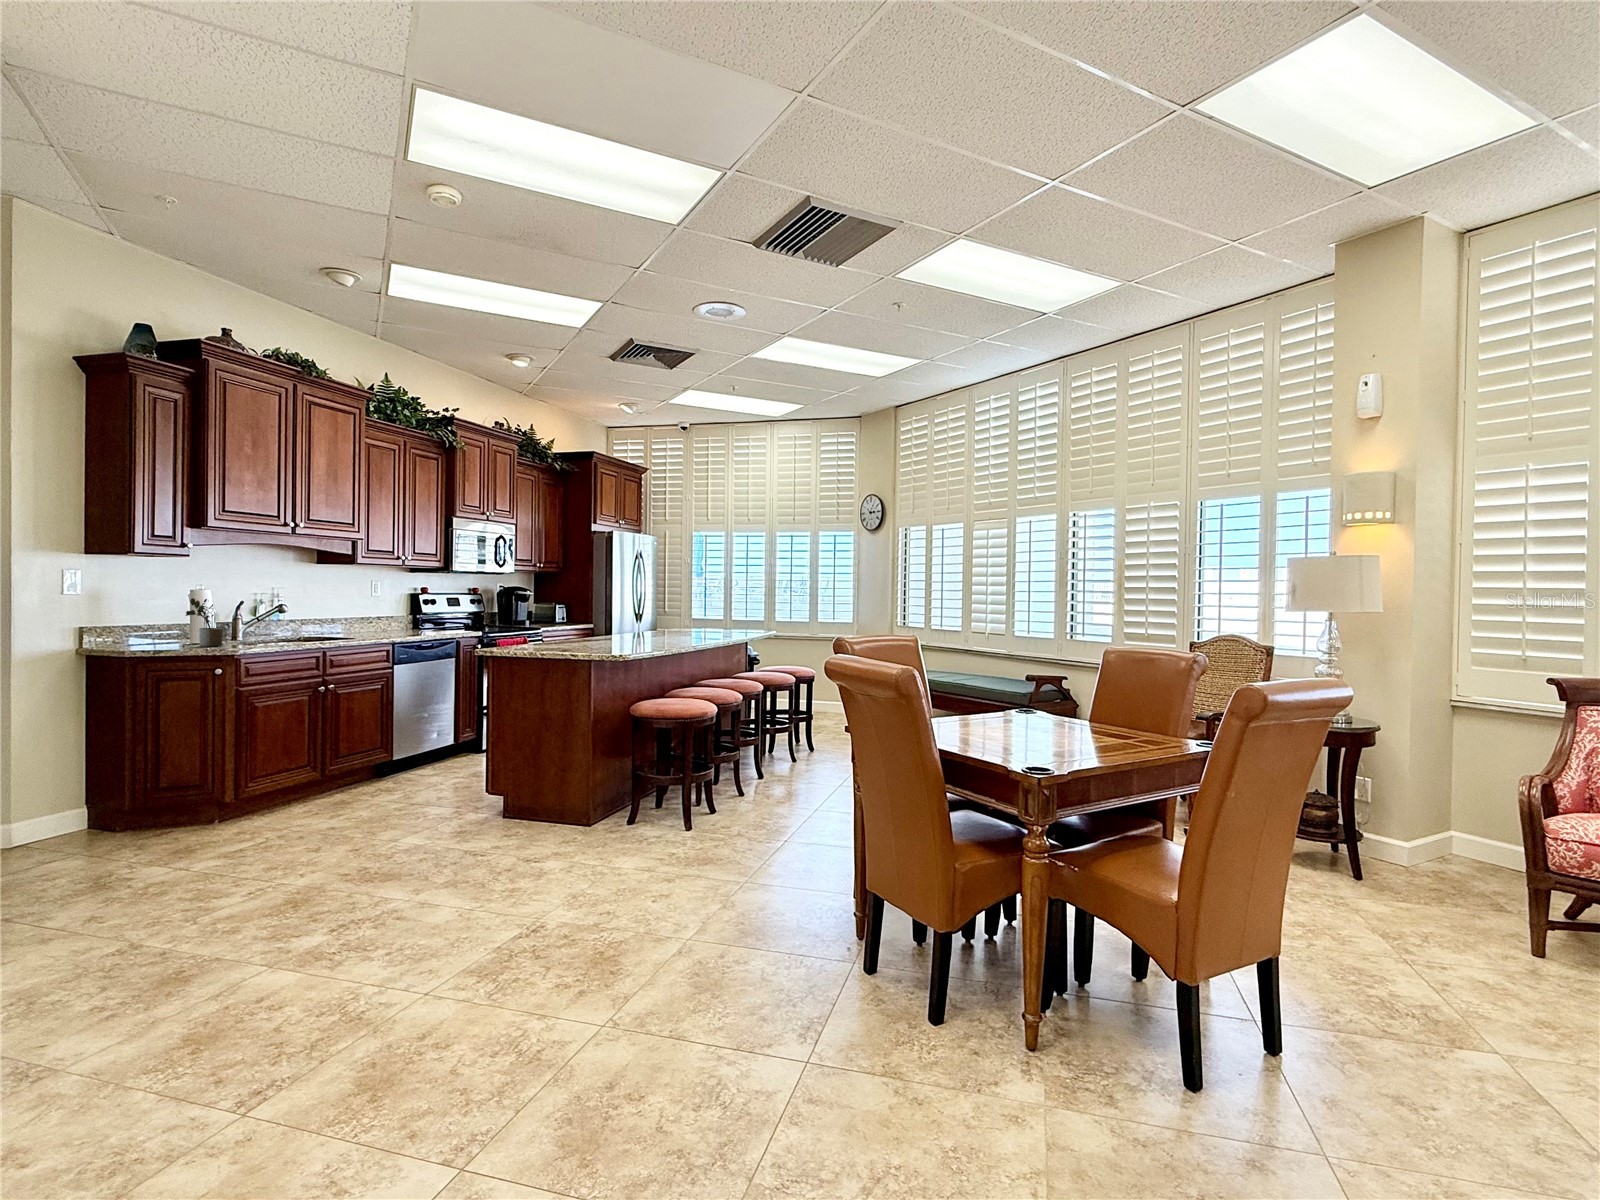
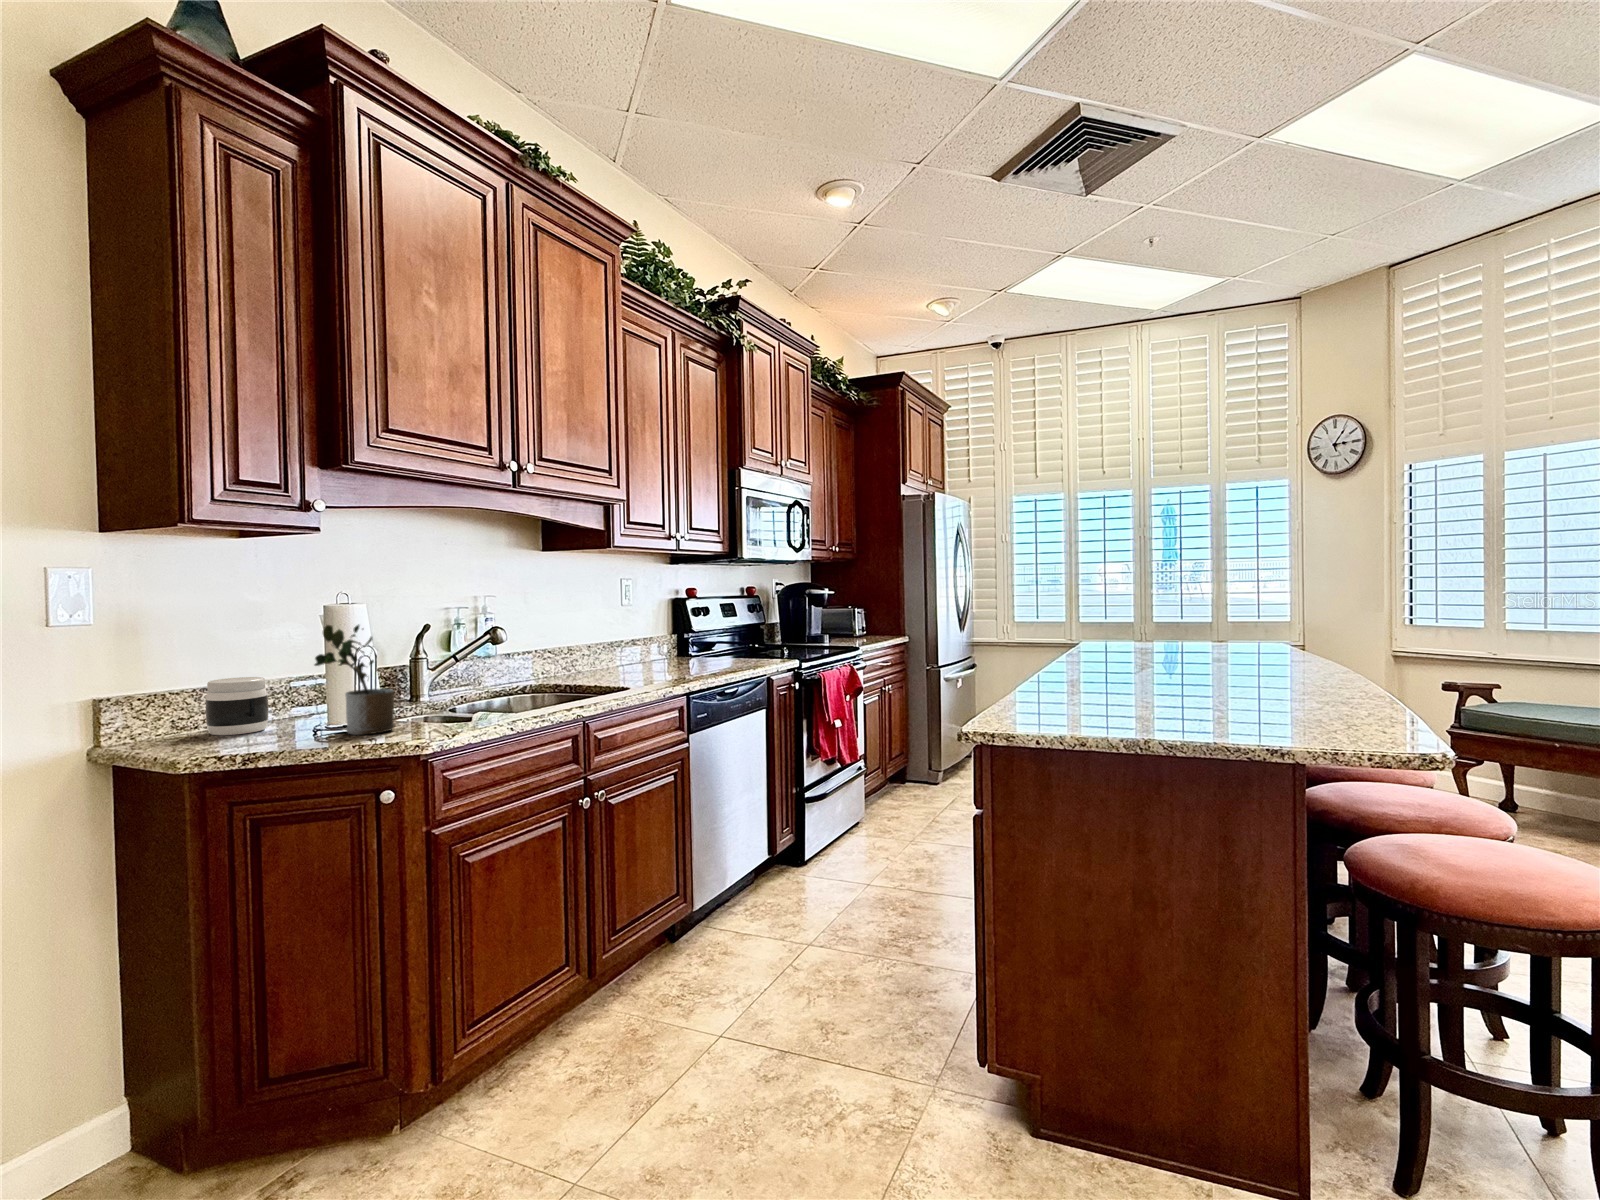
jar: none [130,622,159,646] -> present [206,677,268,735]

